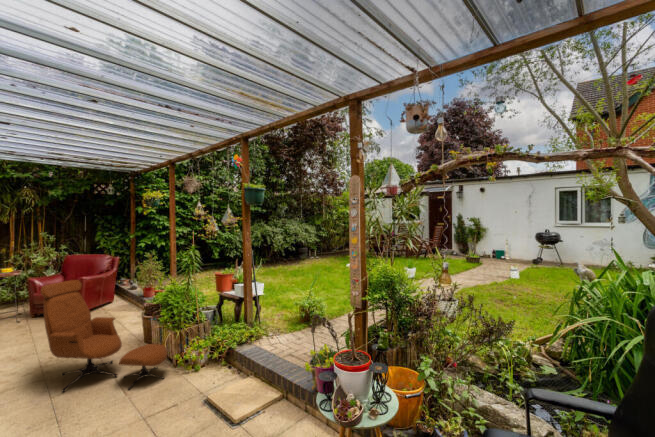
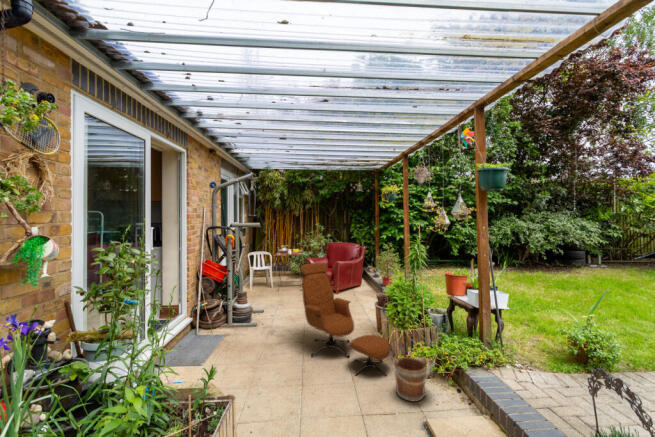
bucket: none [174,347,207,390] -> present [393,357,428,401]

